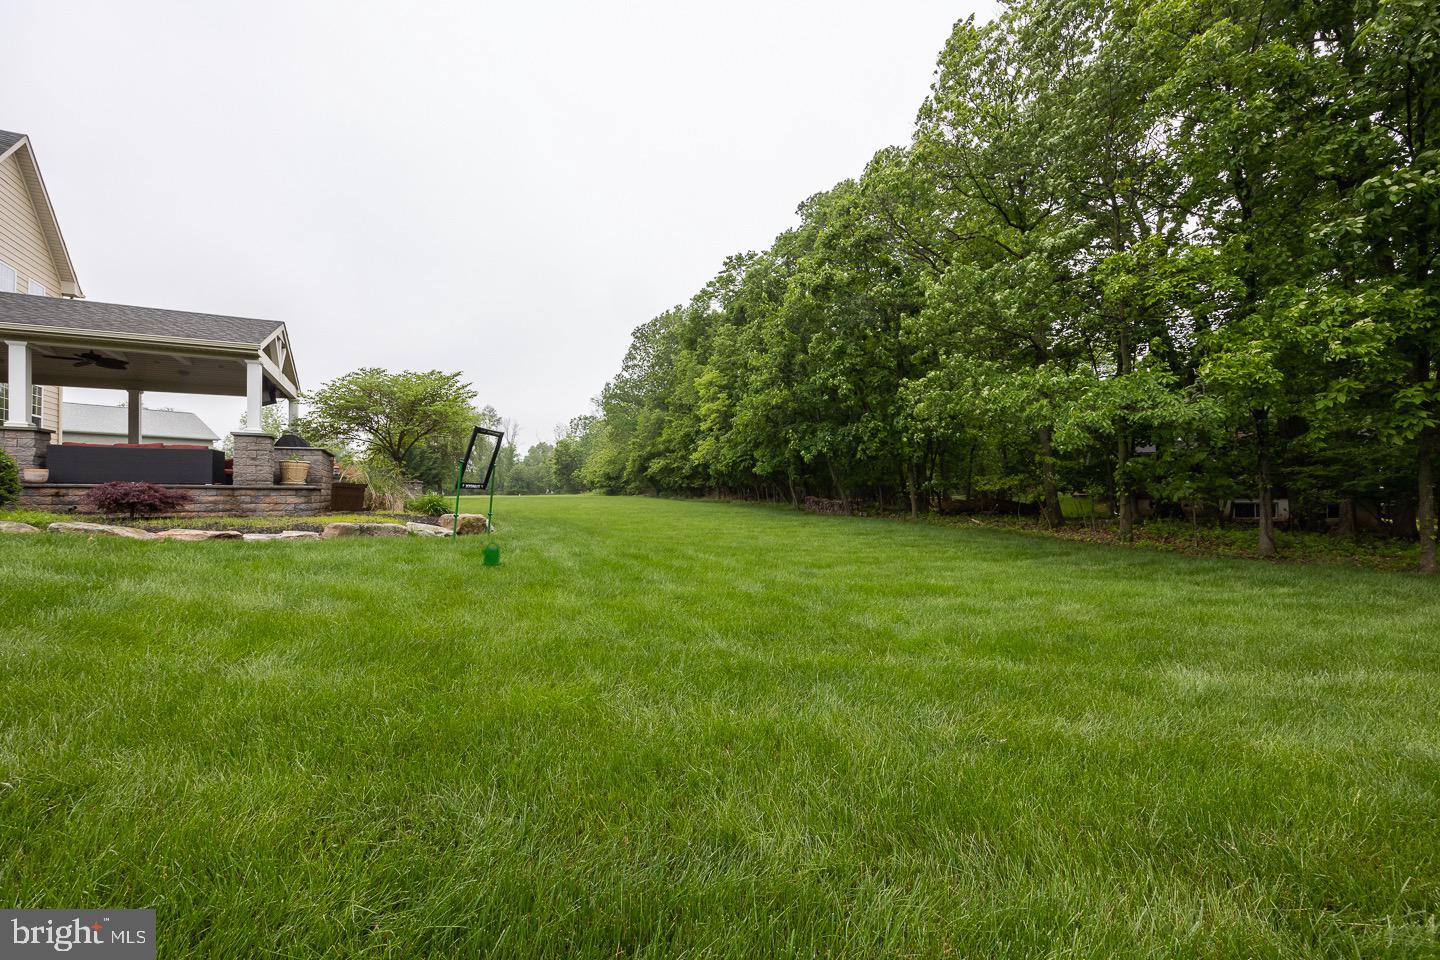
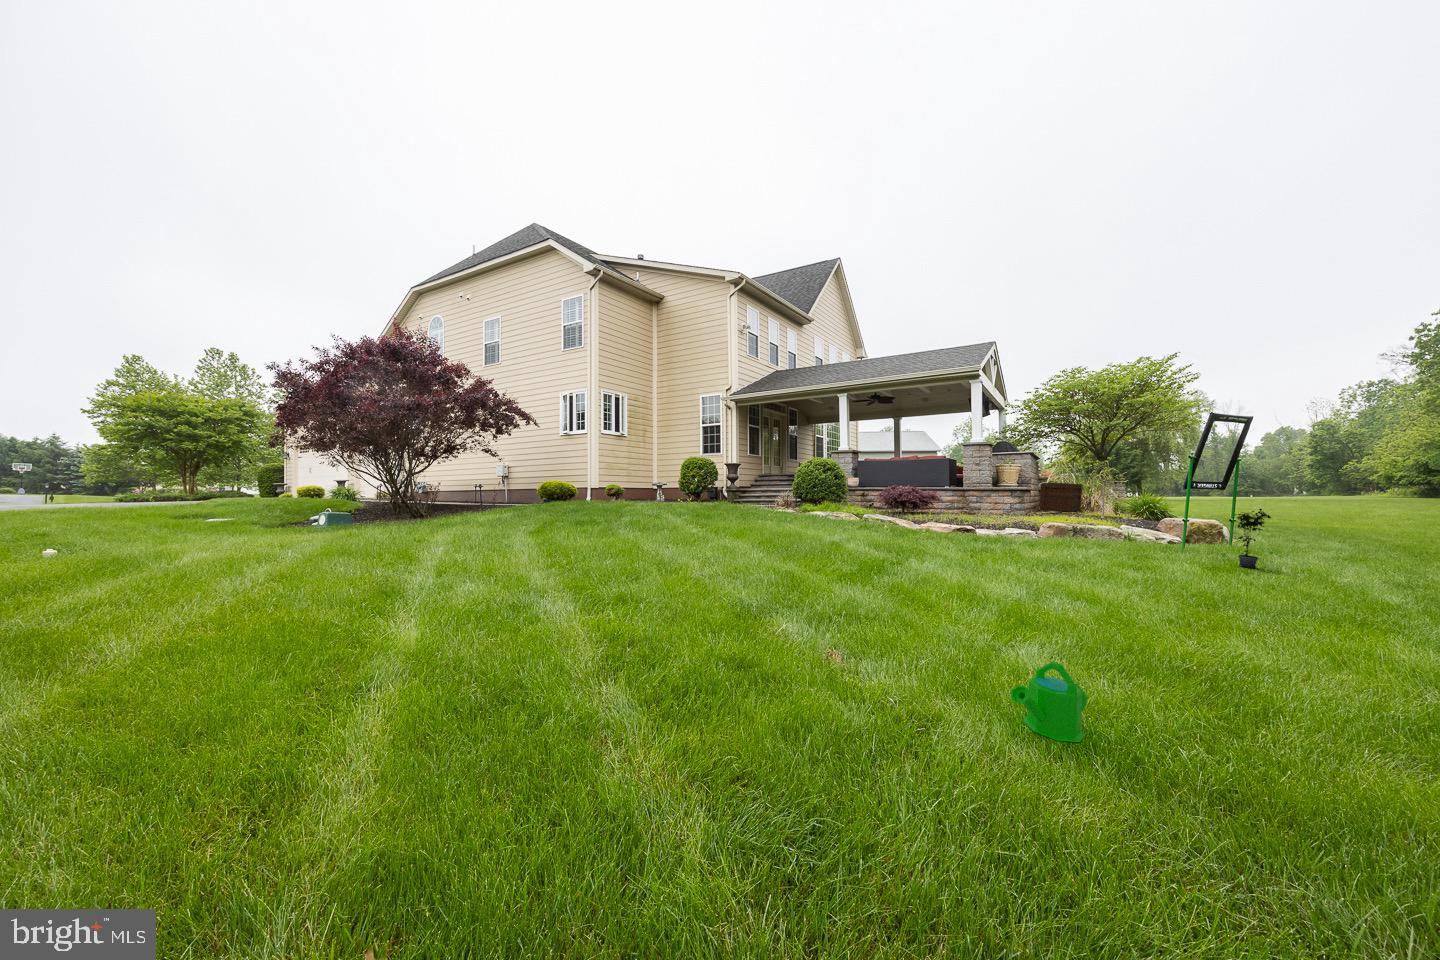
potted plant: none [468,502,488,544] -> present [1235,509,1271,568]
watering can: present [482,542,500,565] -> present [1010,661,1087,742]

